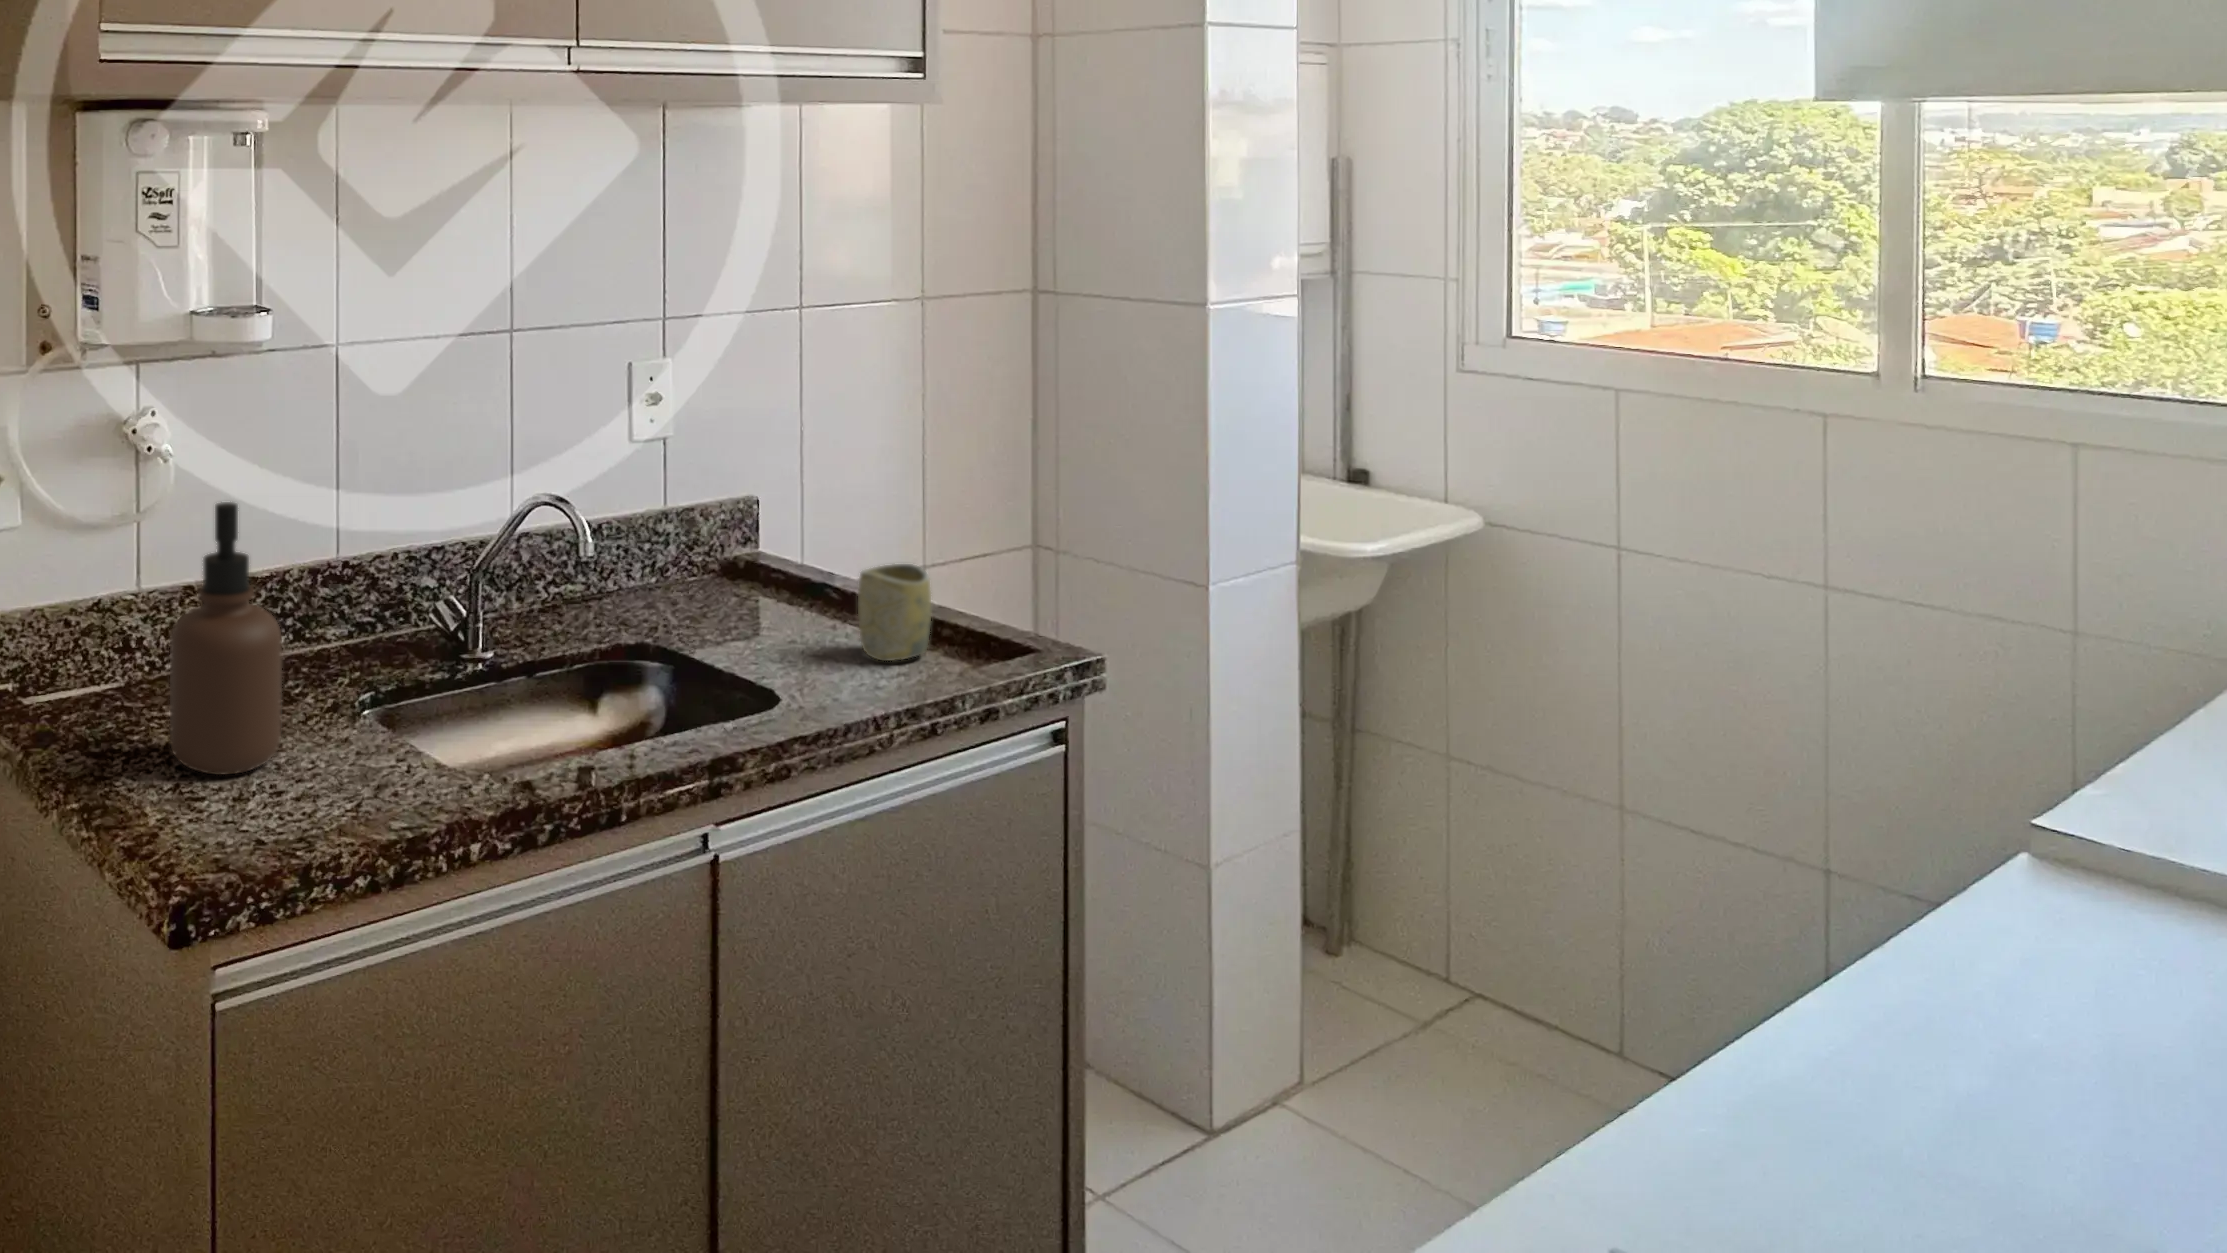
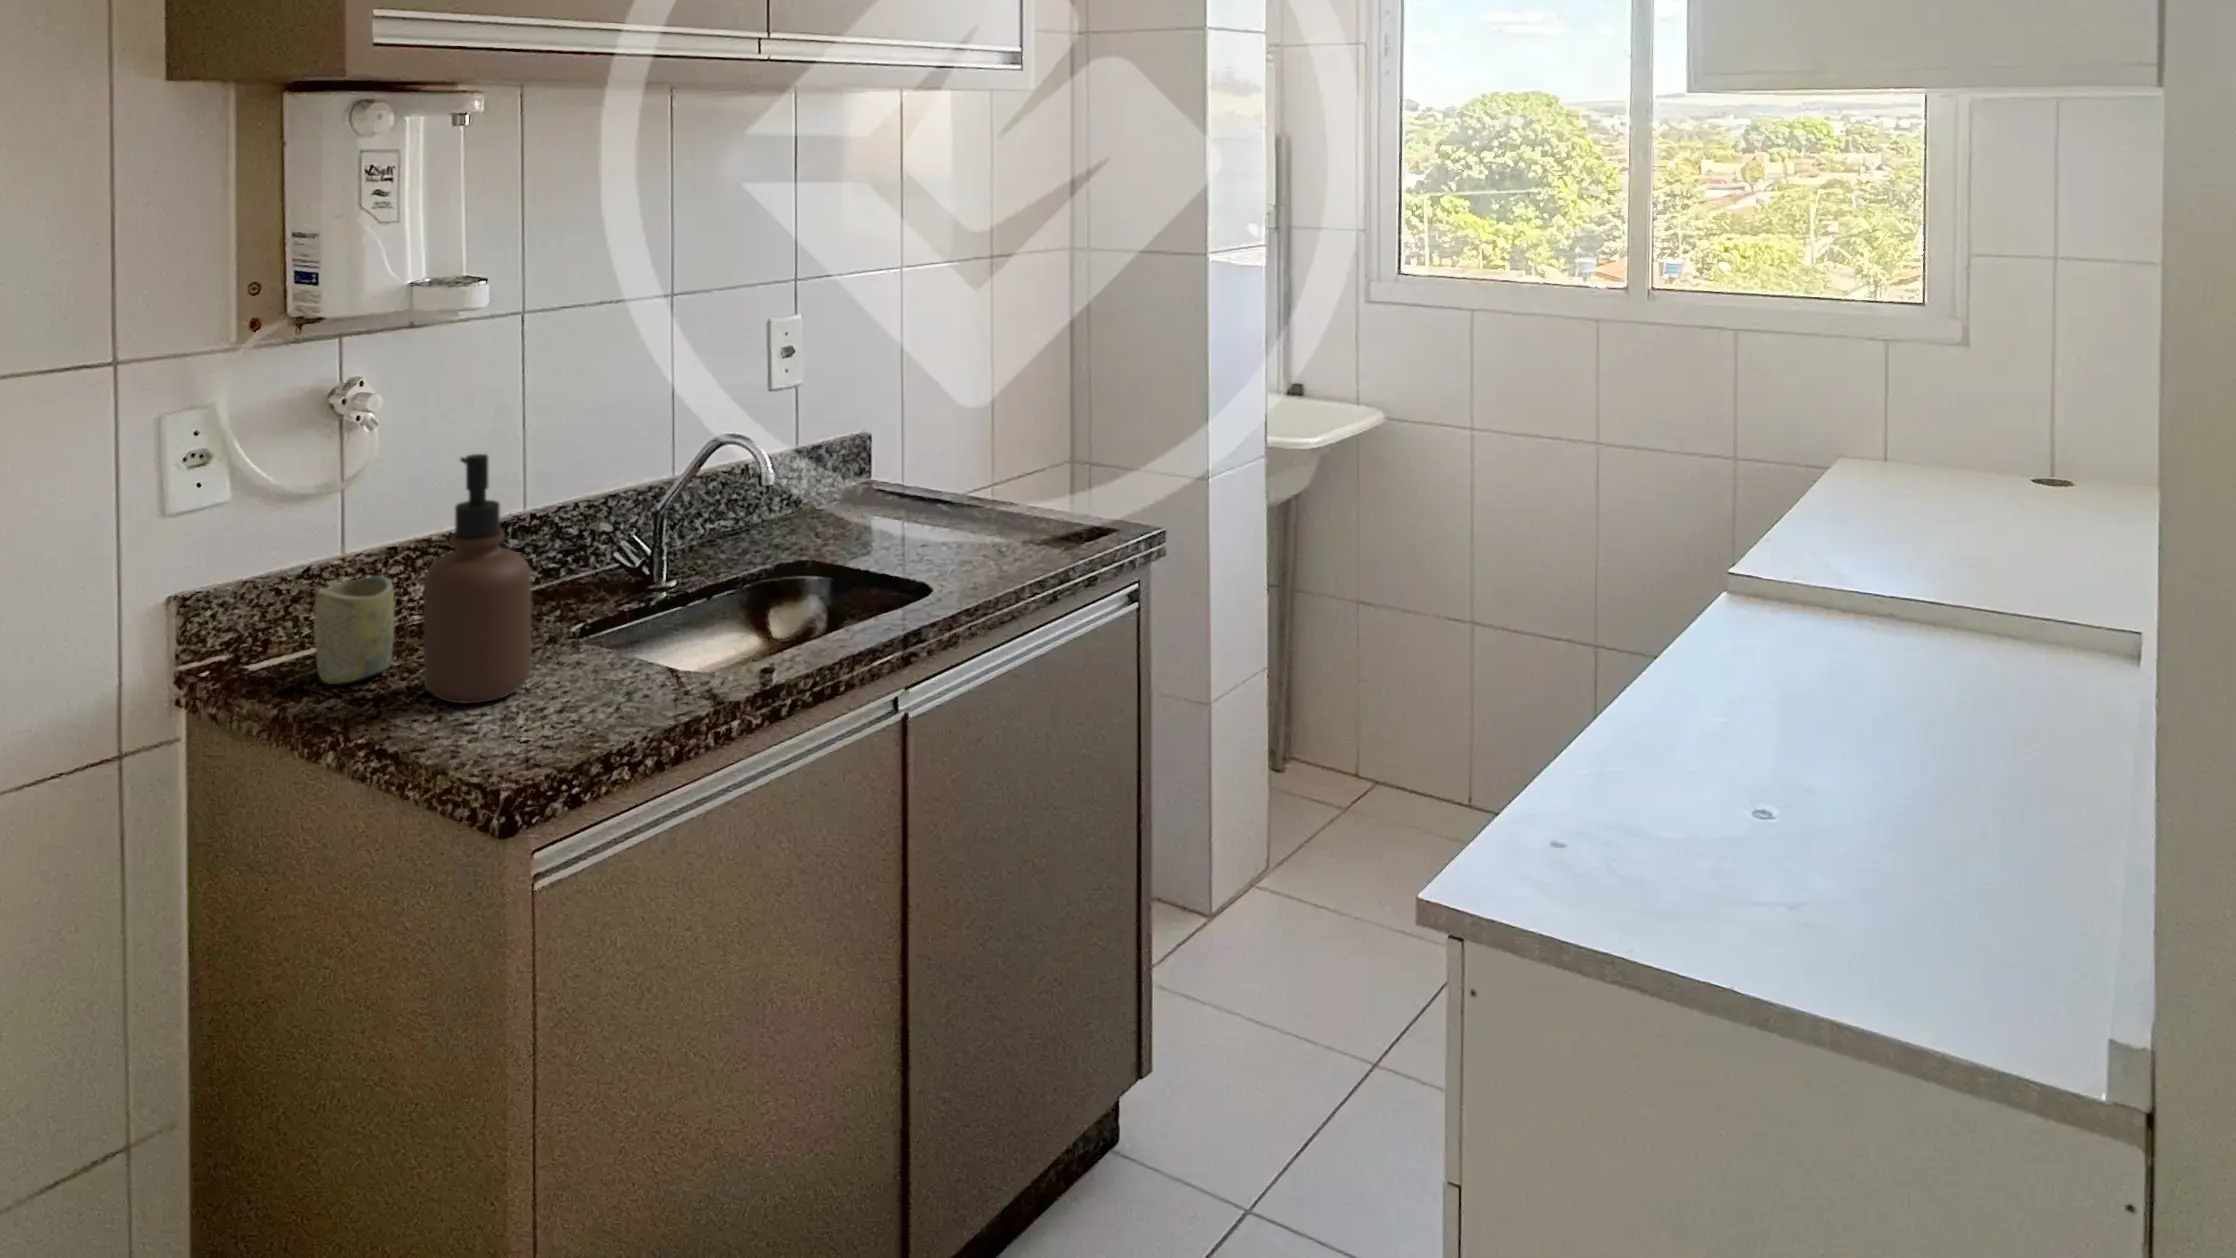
cup: present [858,564,931,661] -> present [314,576,394,684]

